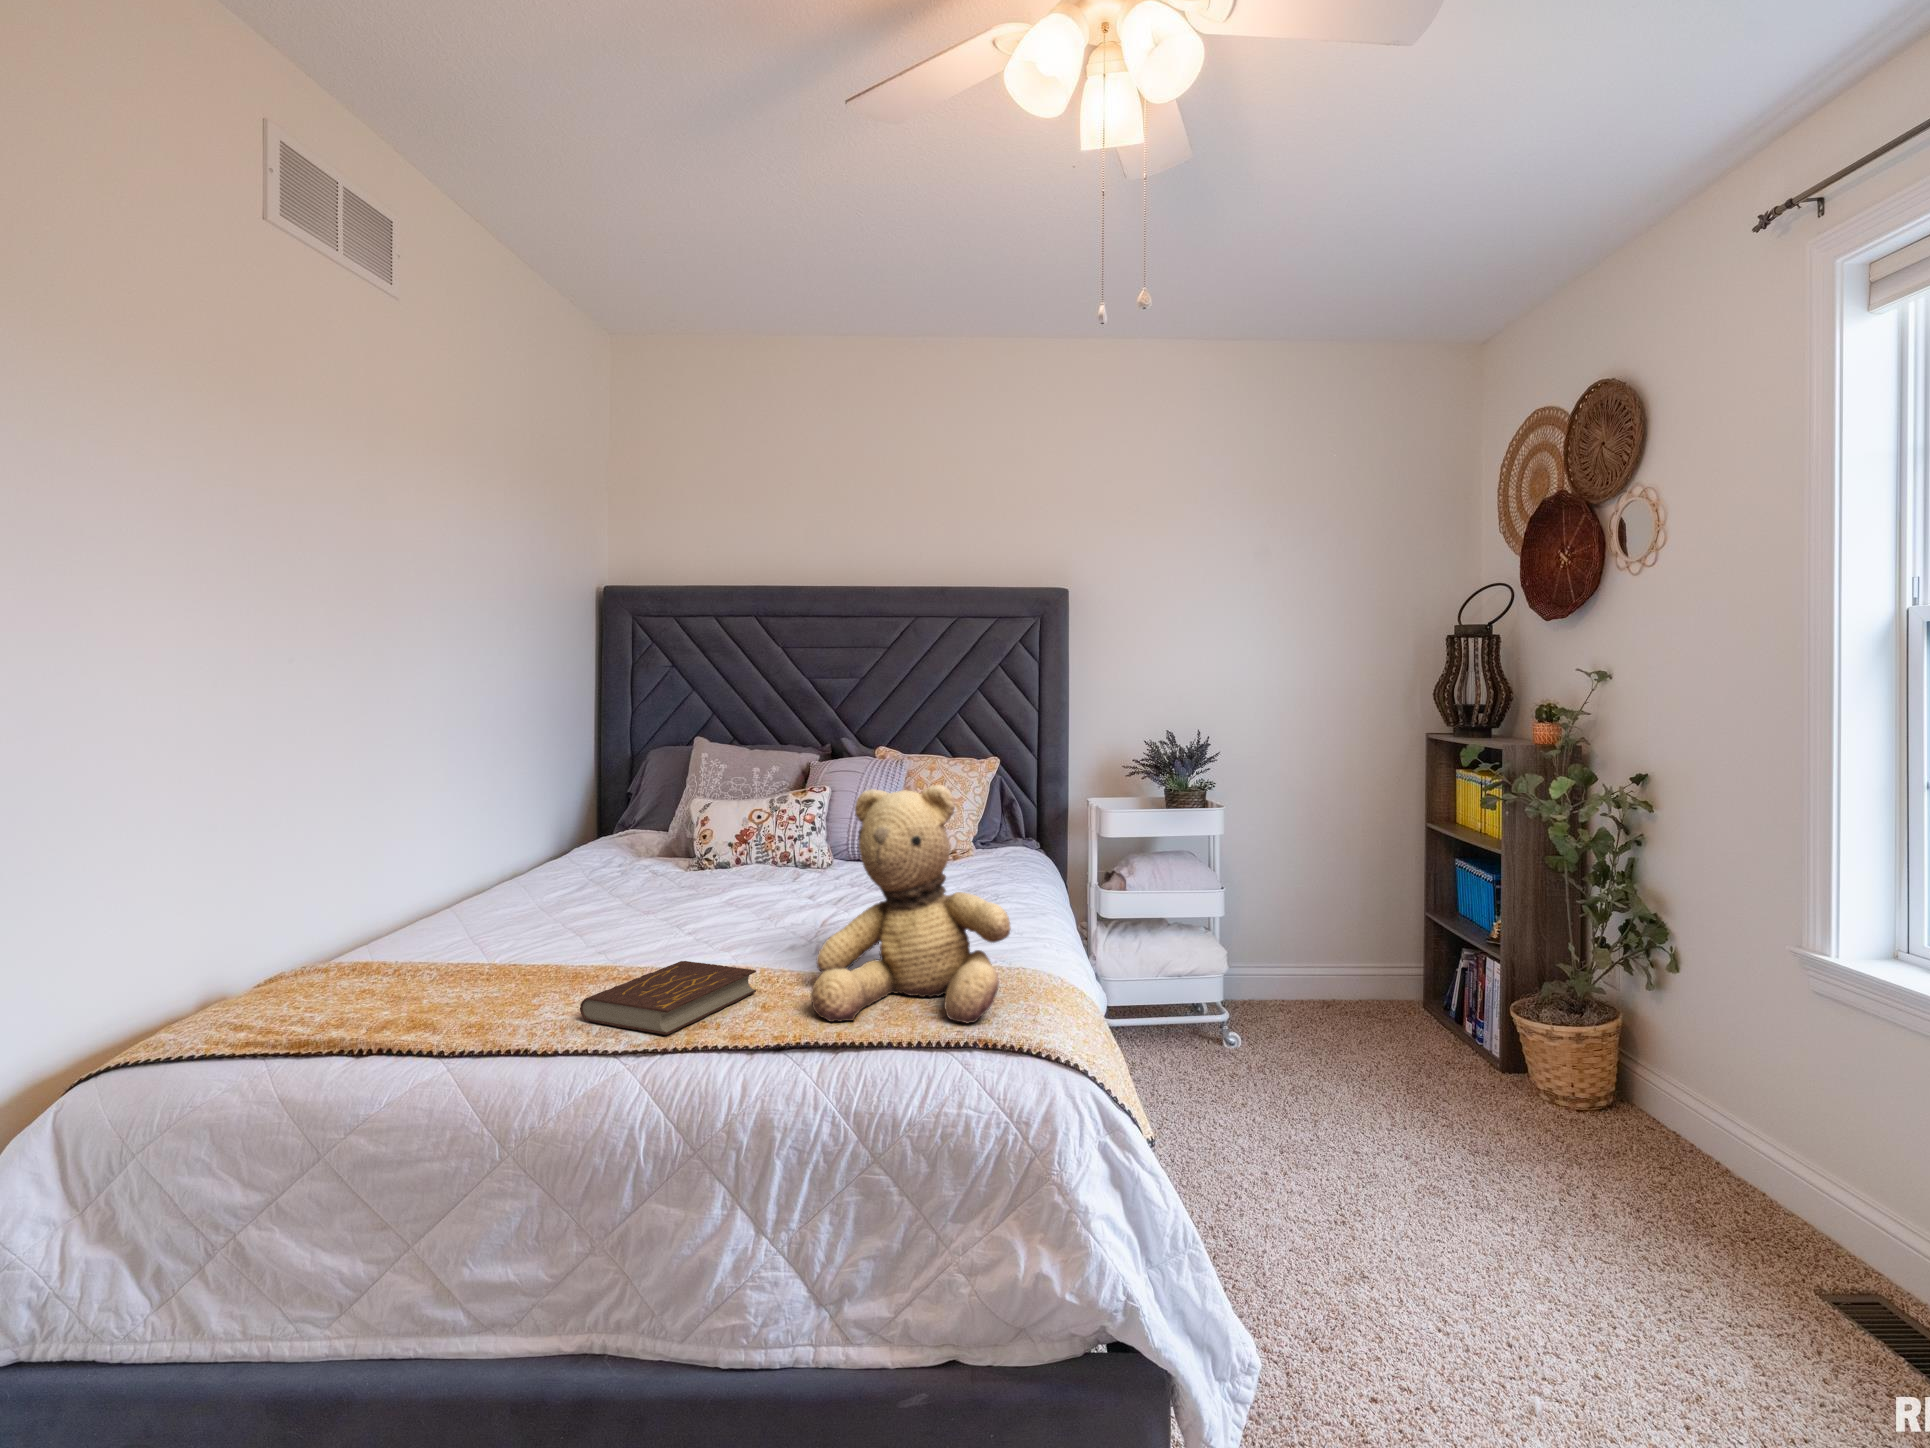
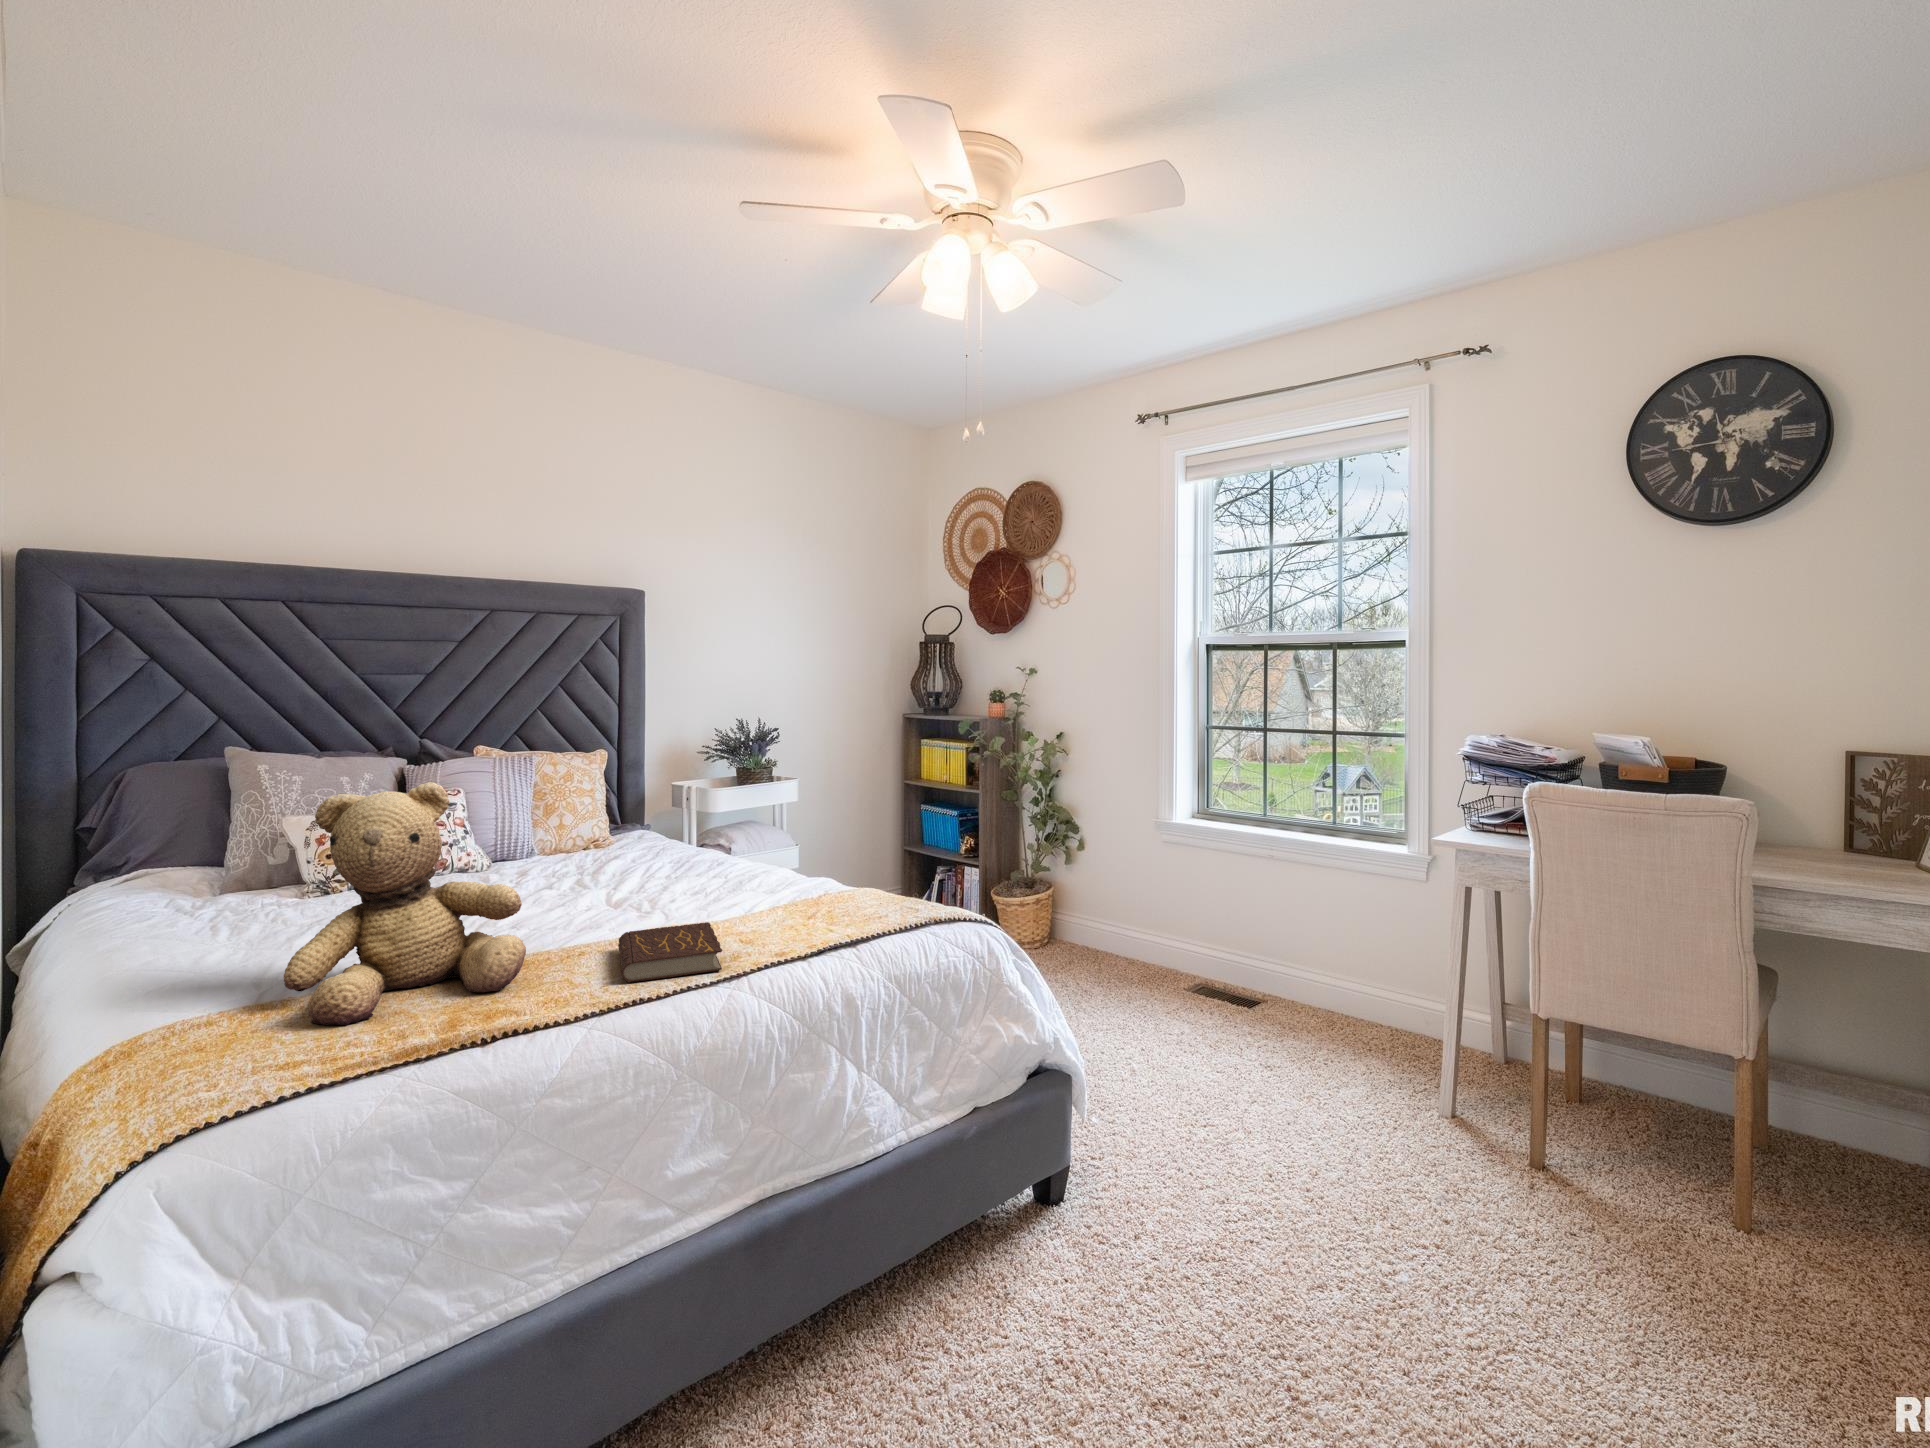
teddy bear: present [811,785,1011,1024] -> present [284,782,526,1025]

